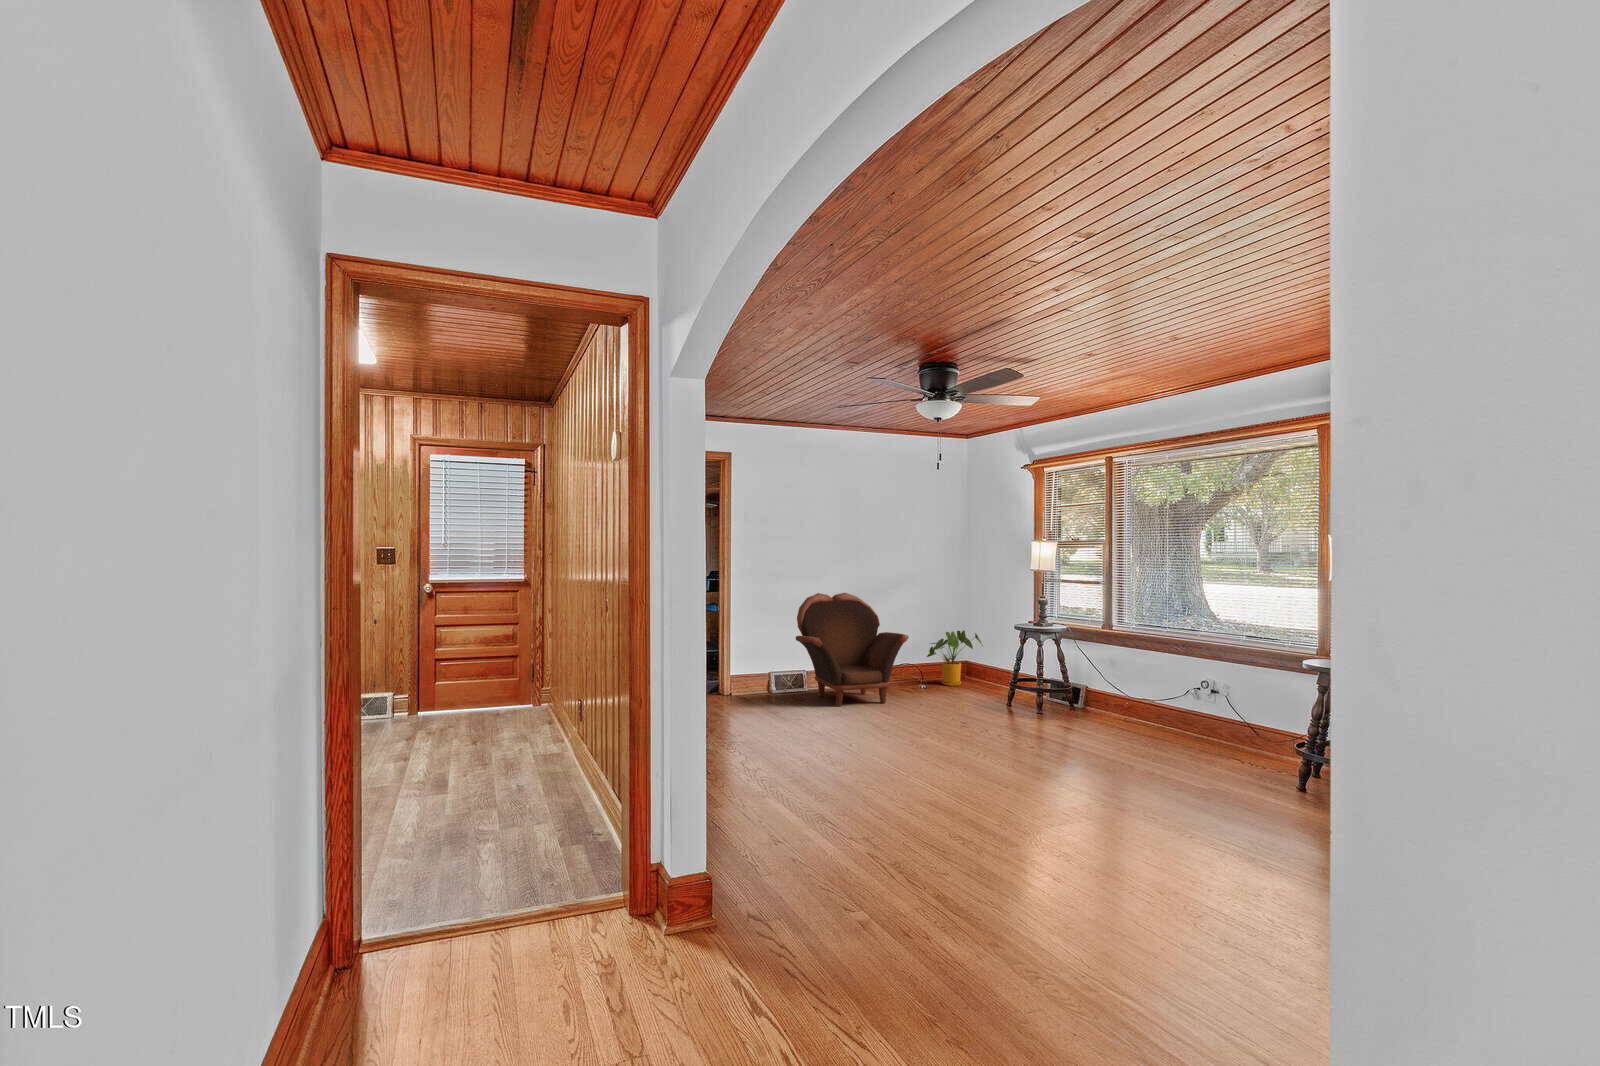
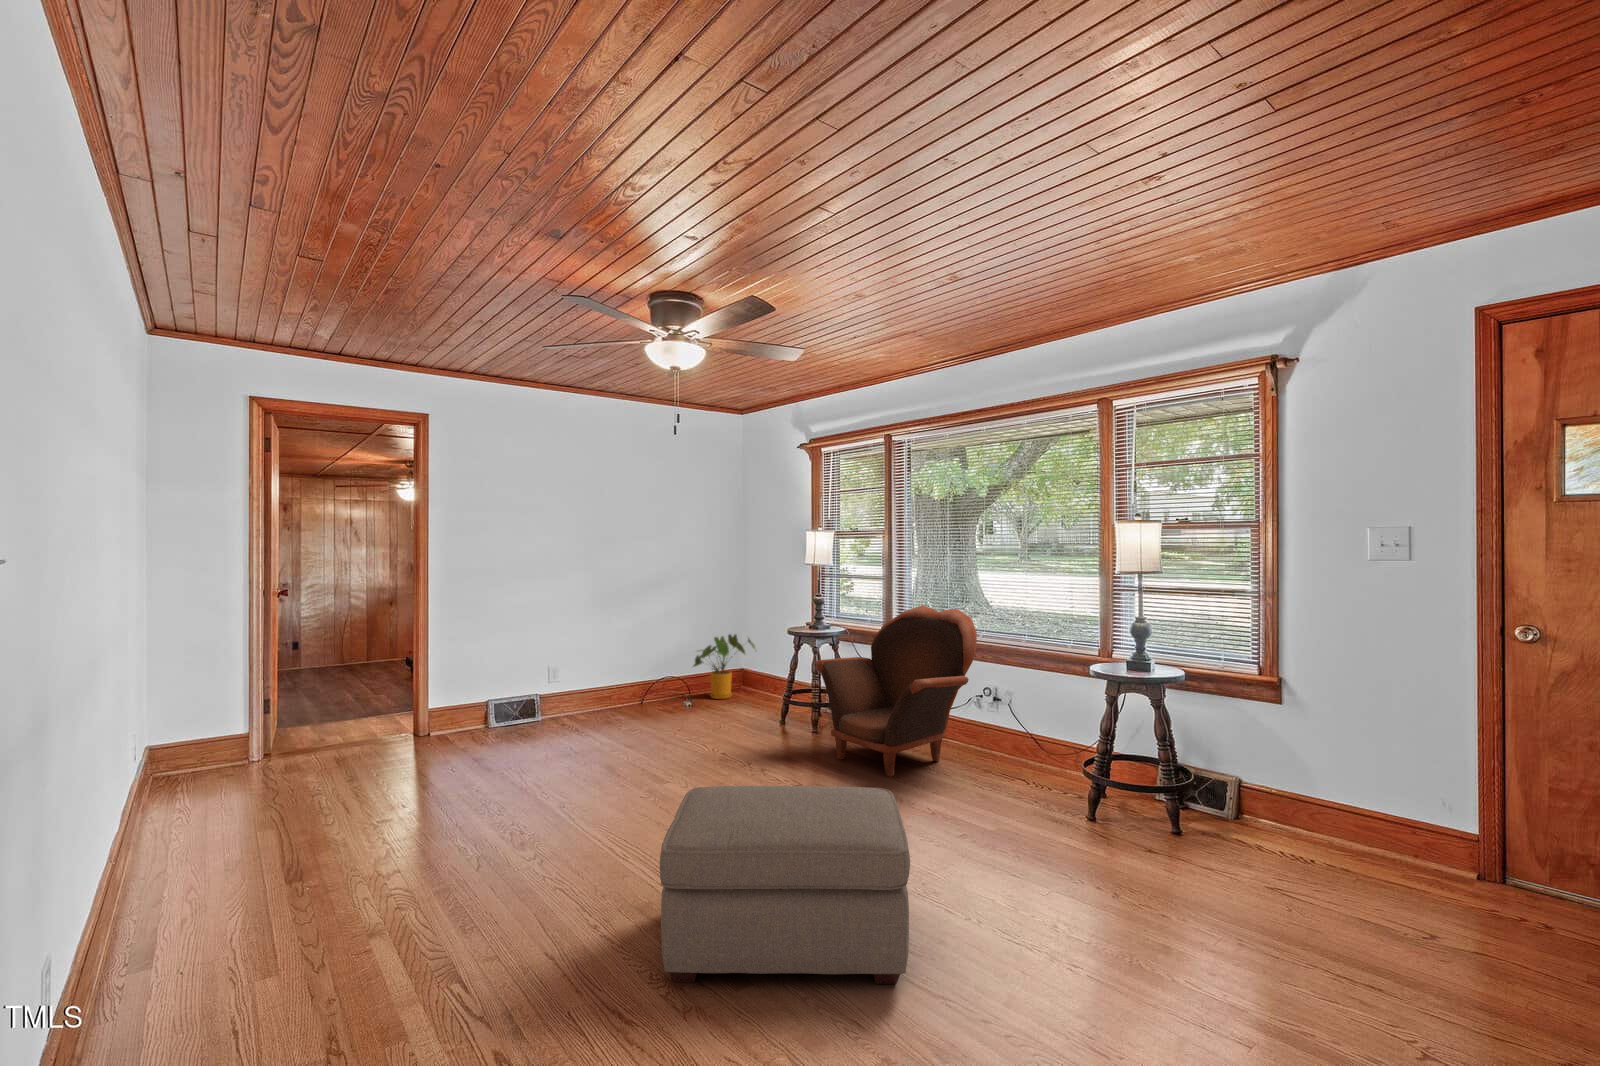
armchair: present [795,593,909,707] -> present [815,605,977,777]
ottoman: none [948,721,1129,859] -> present [660,786,910,984]

